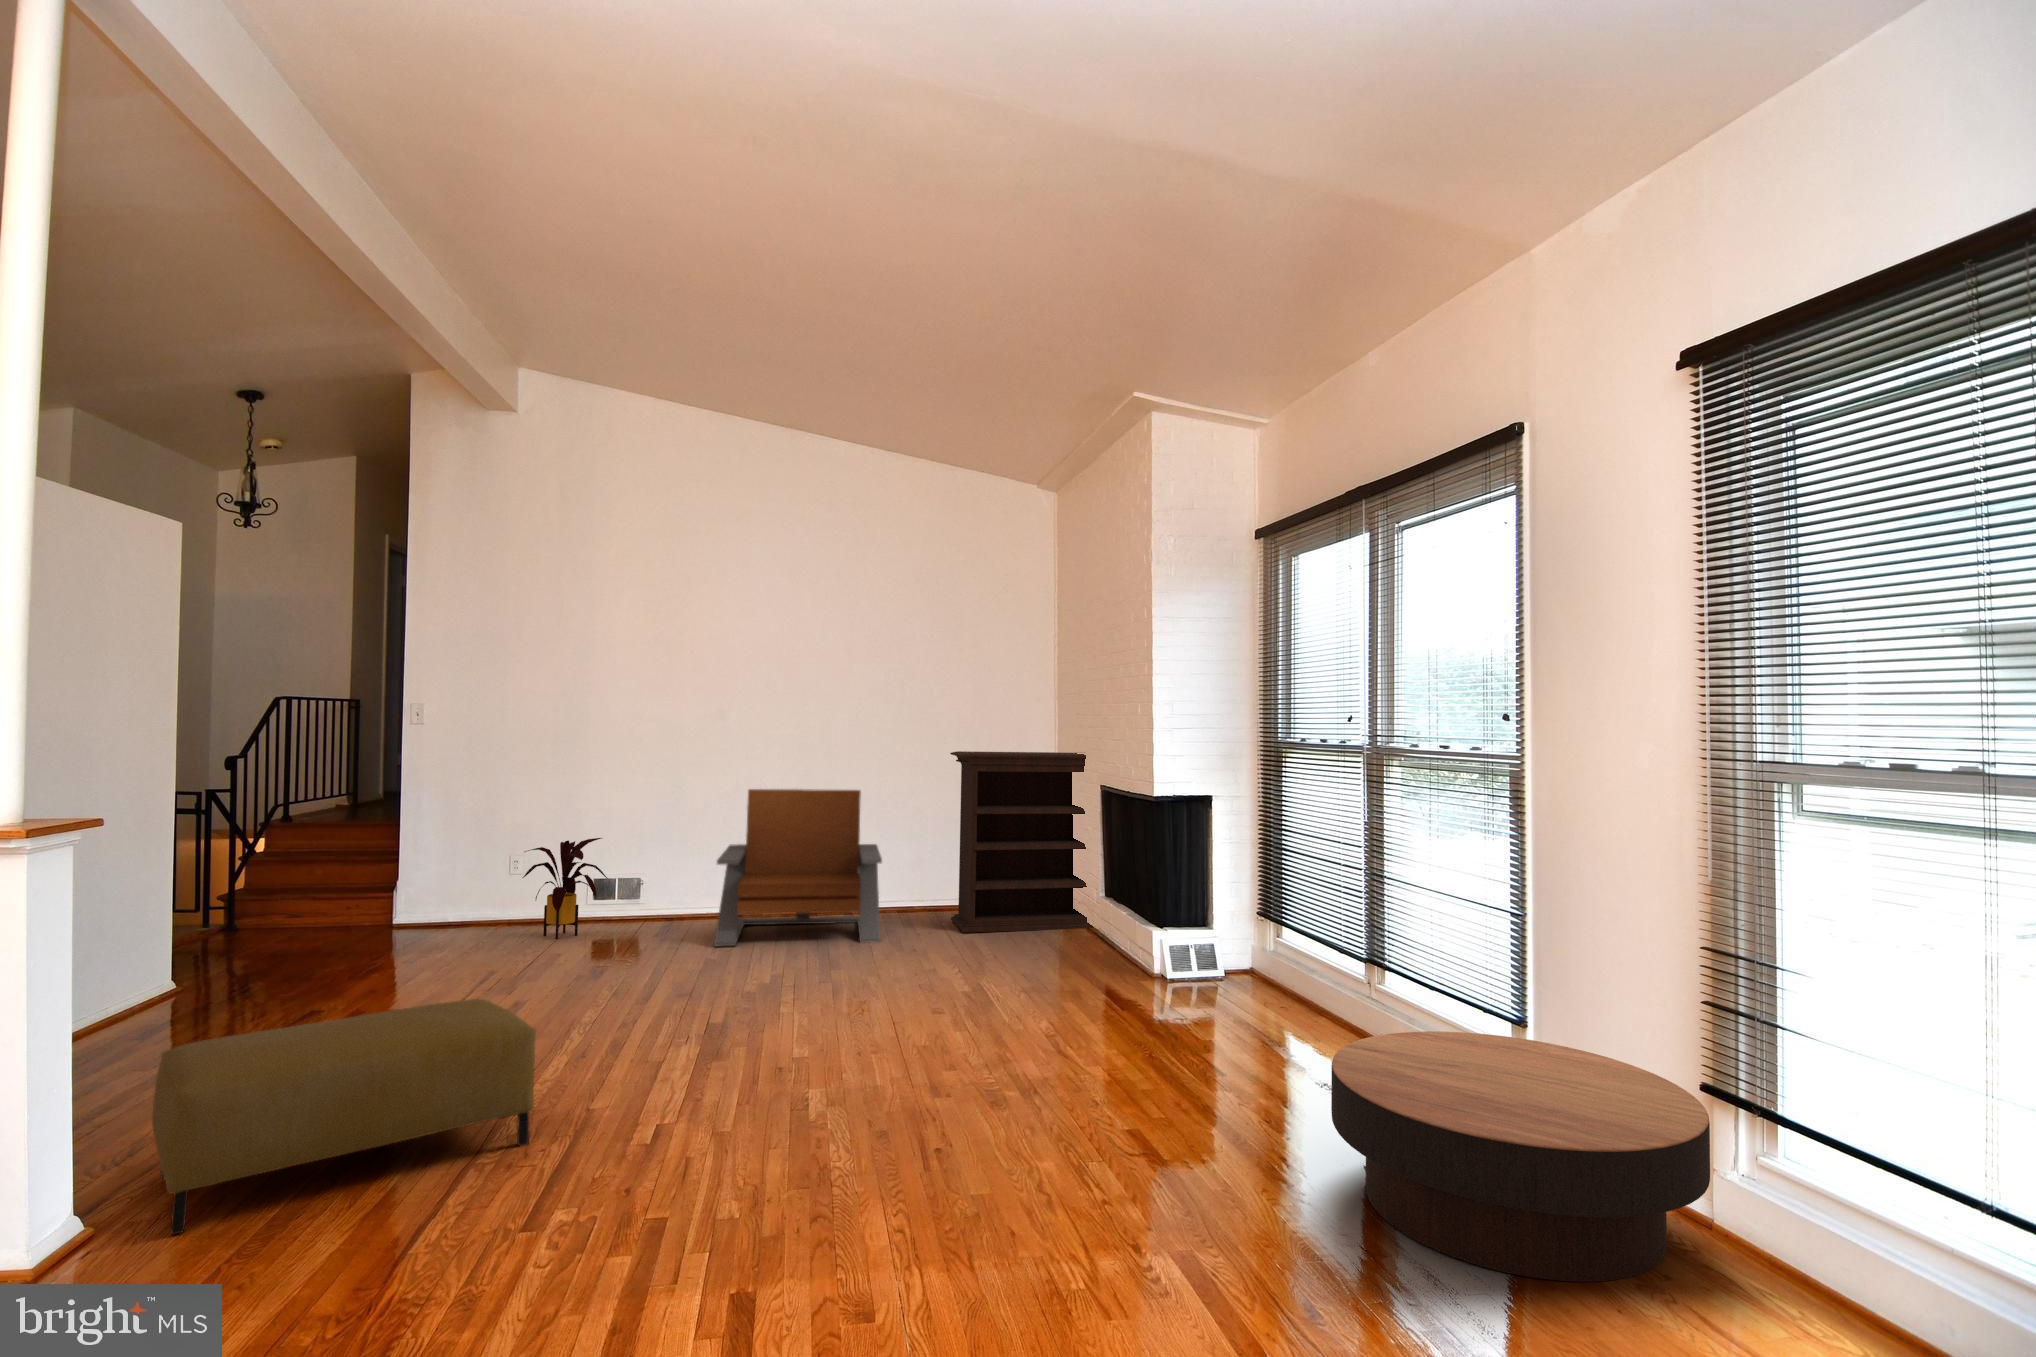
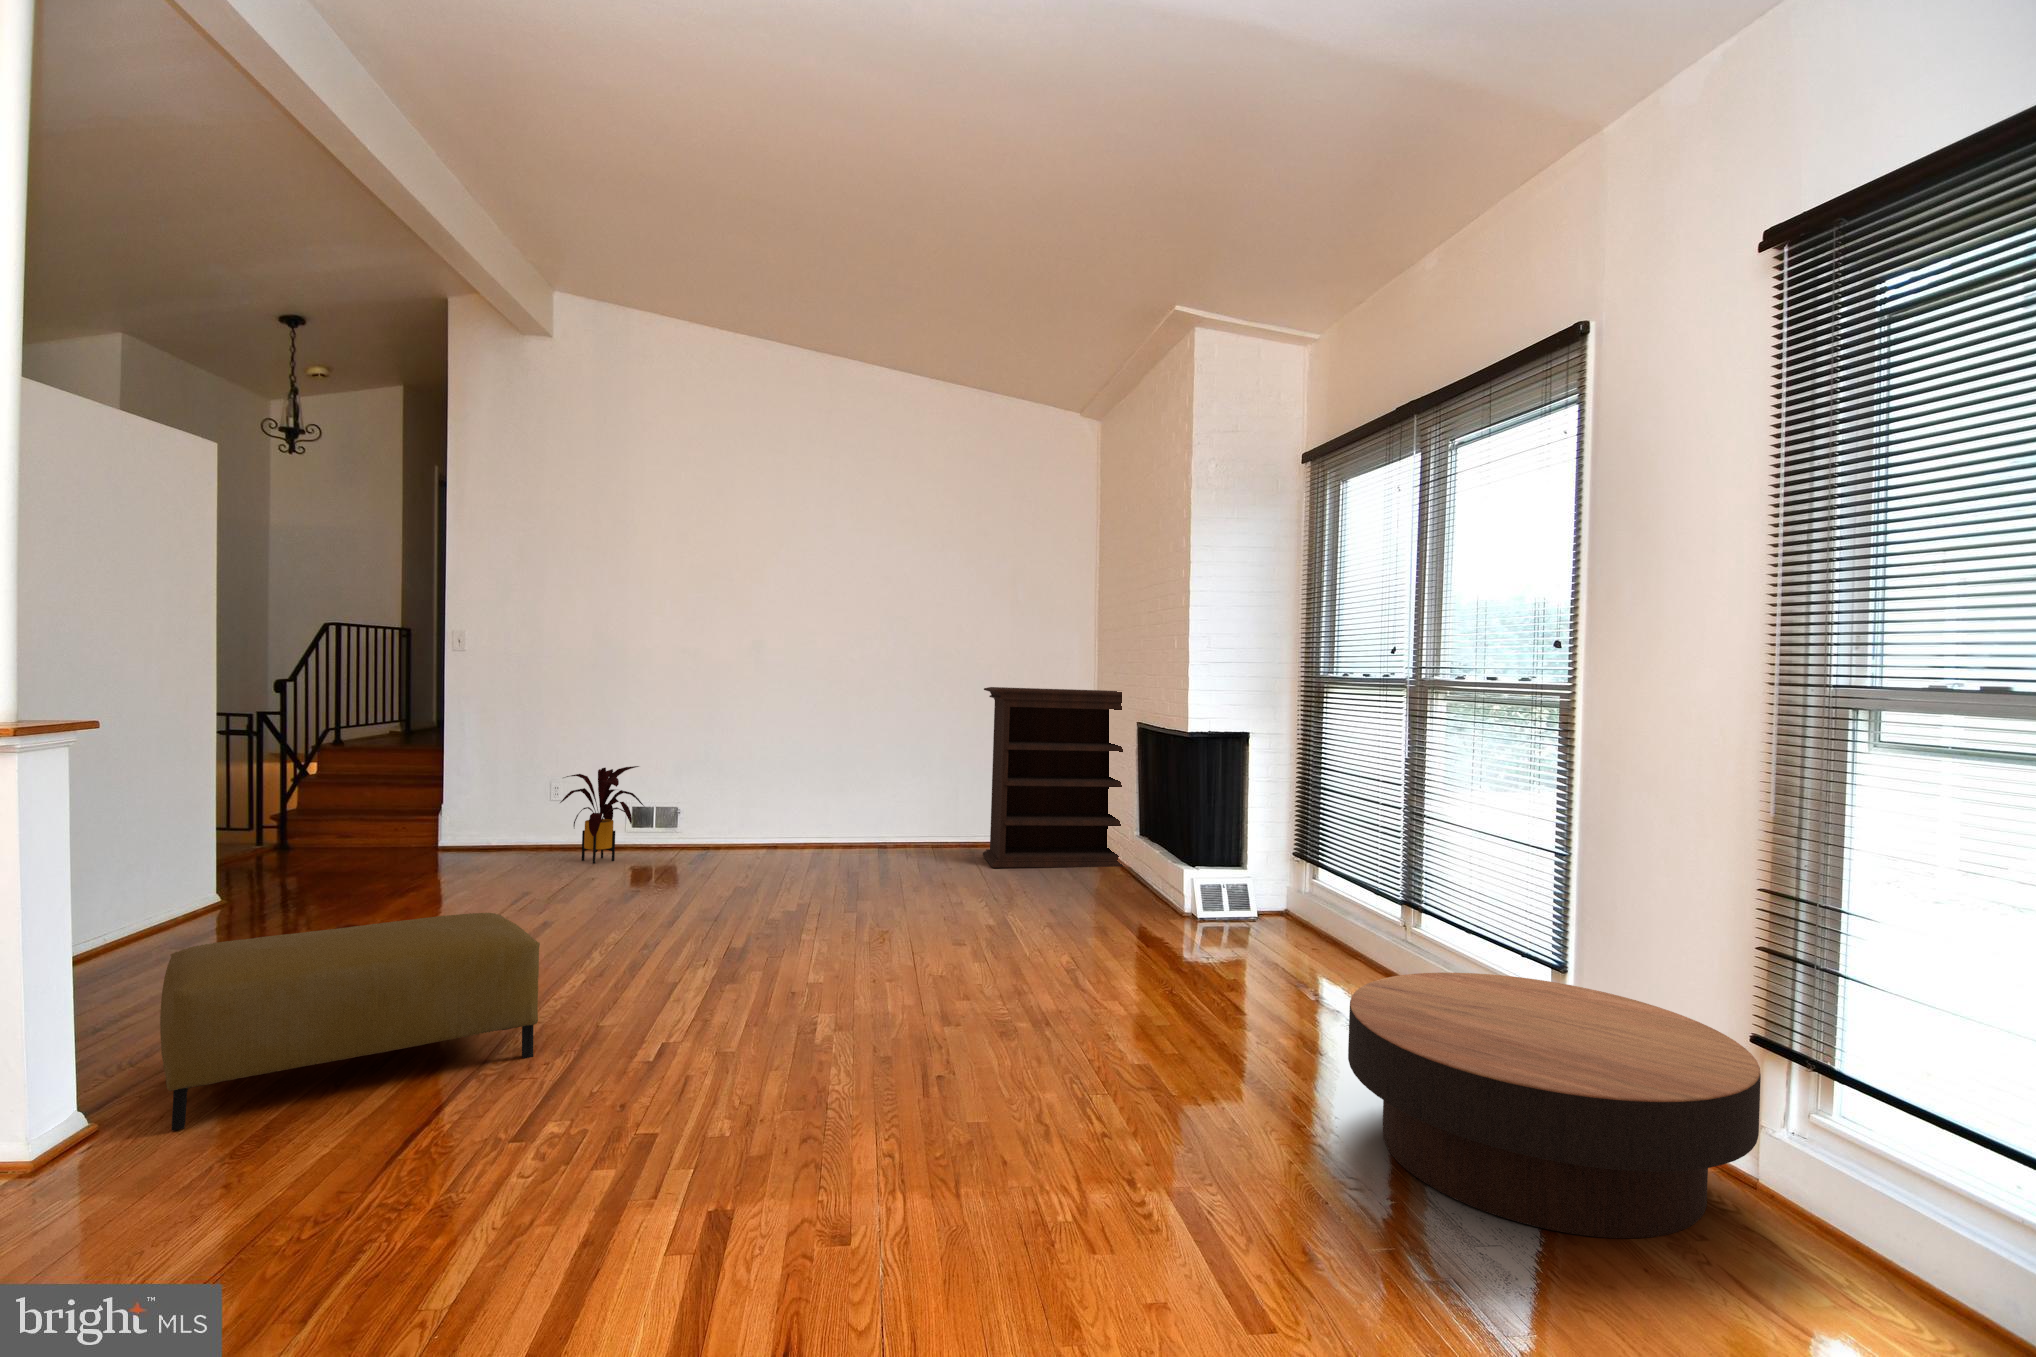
lounge chair: present [714,789,882,946] -> none [745,721,912,876]

